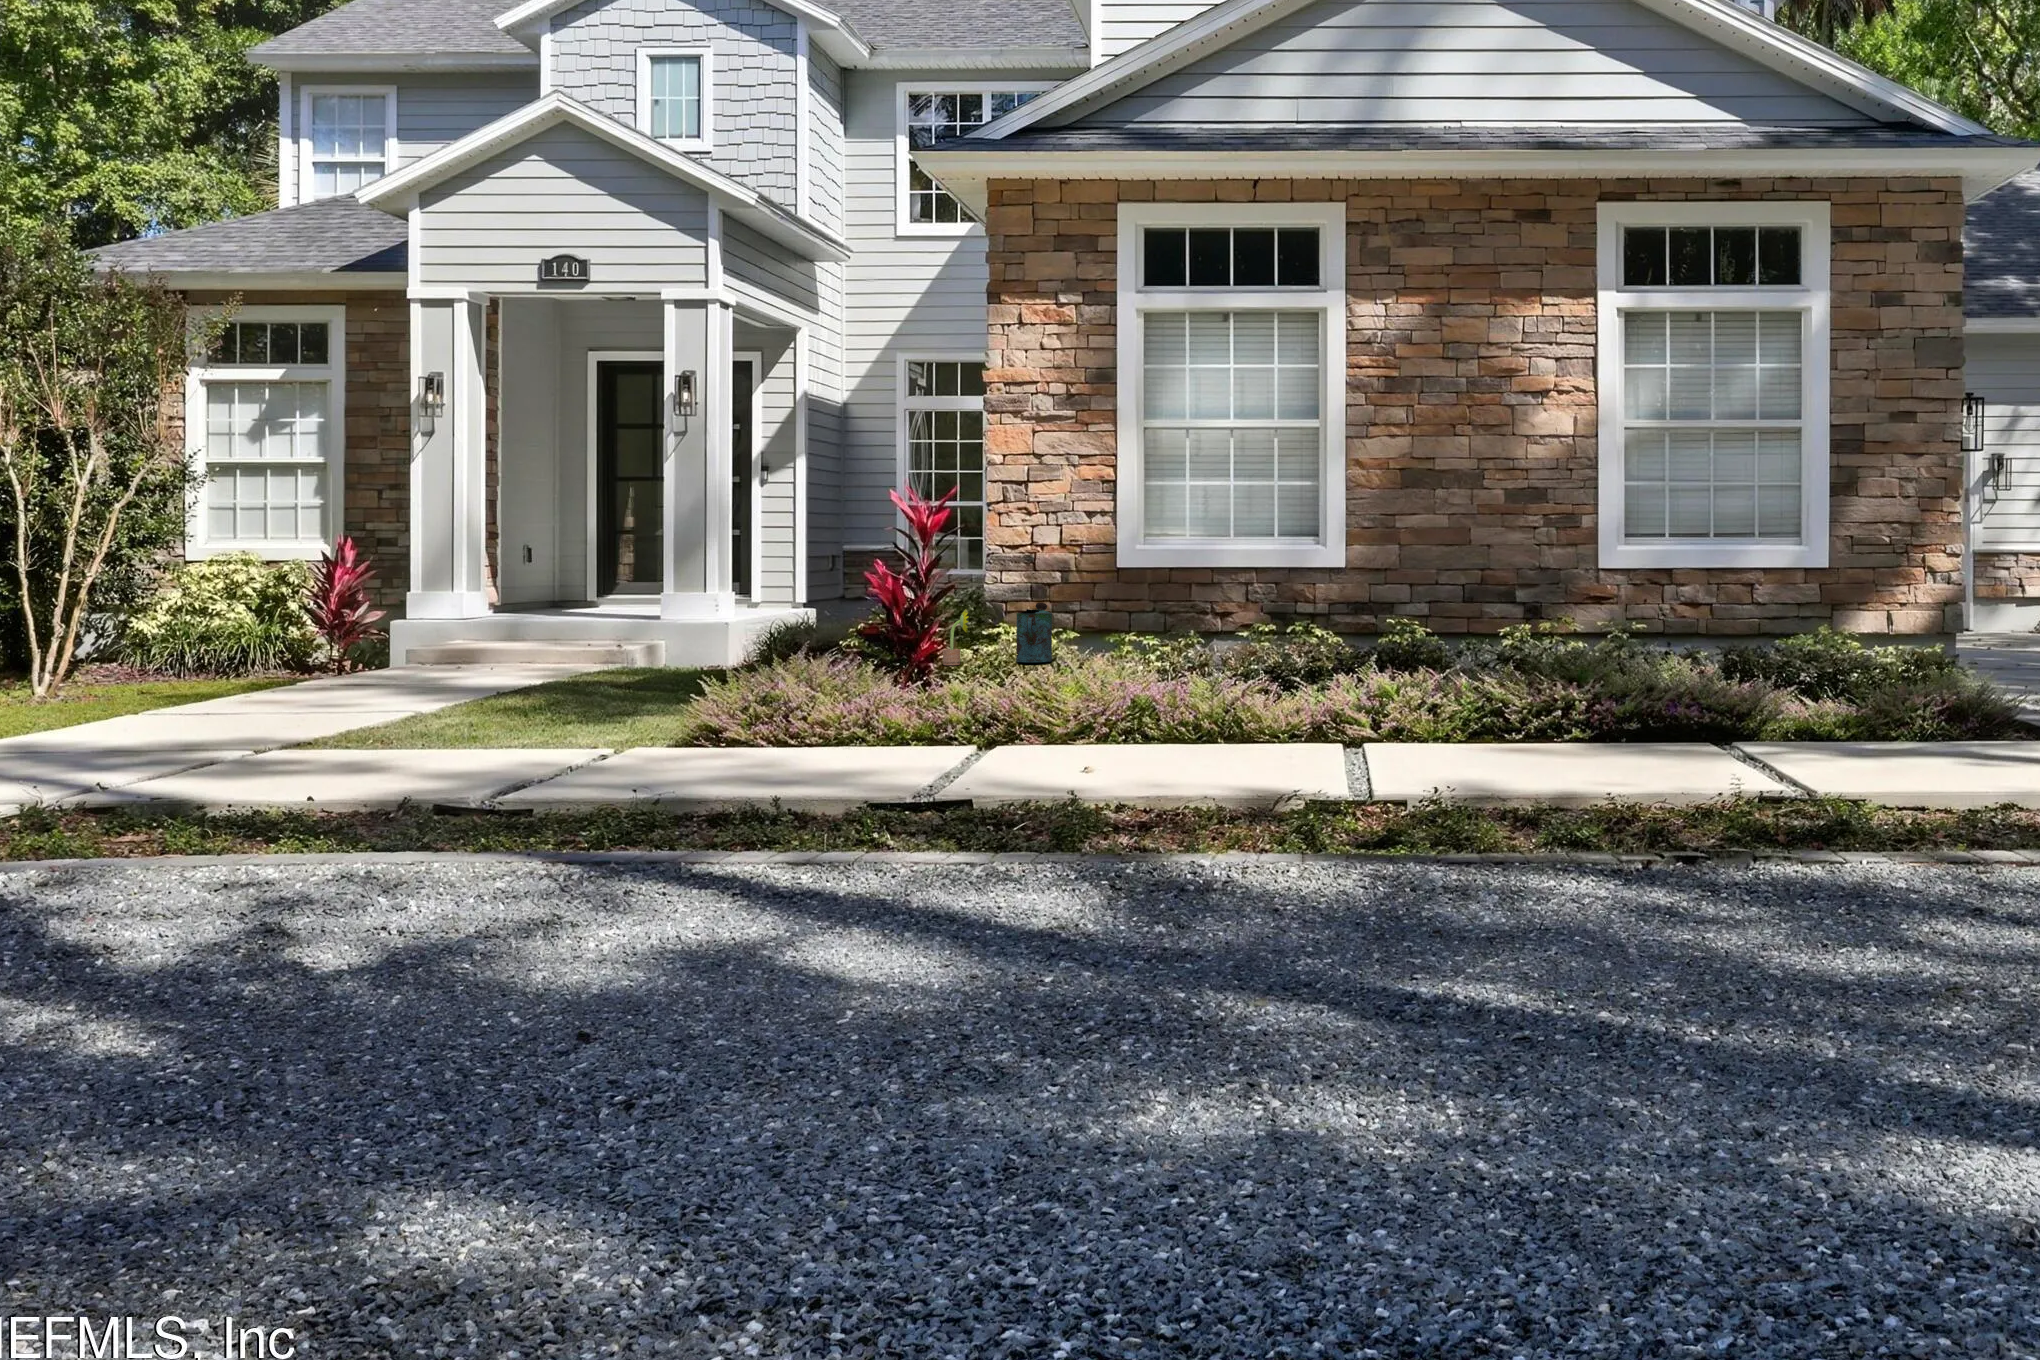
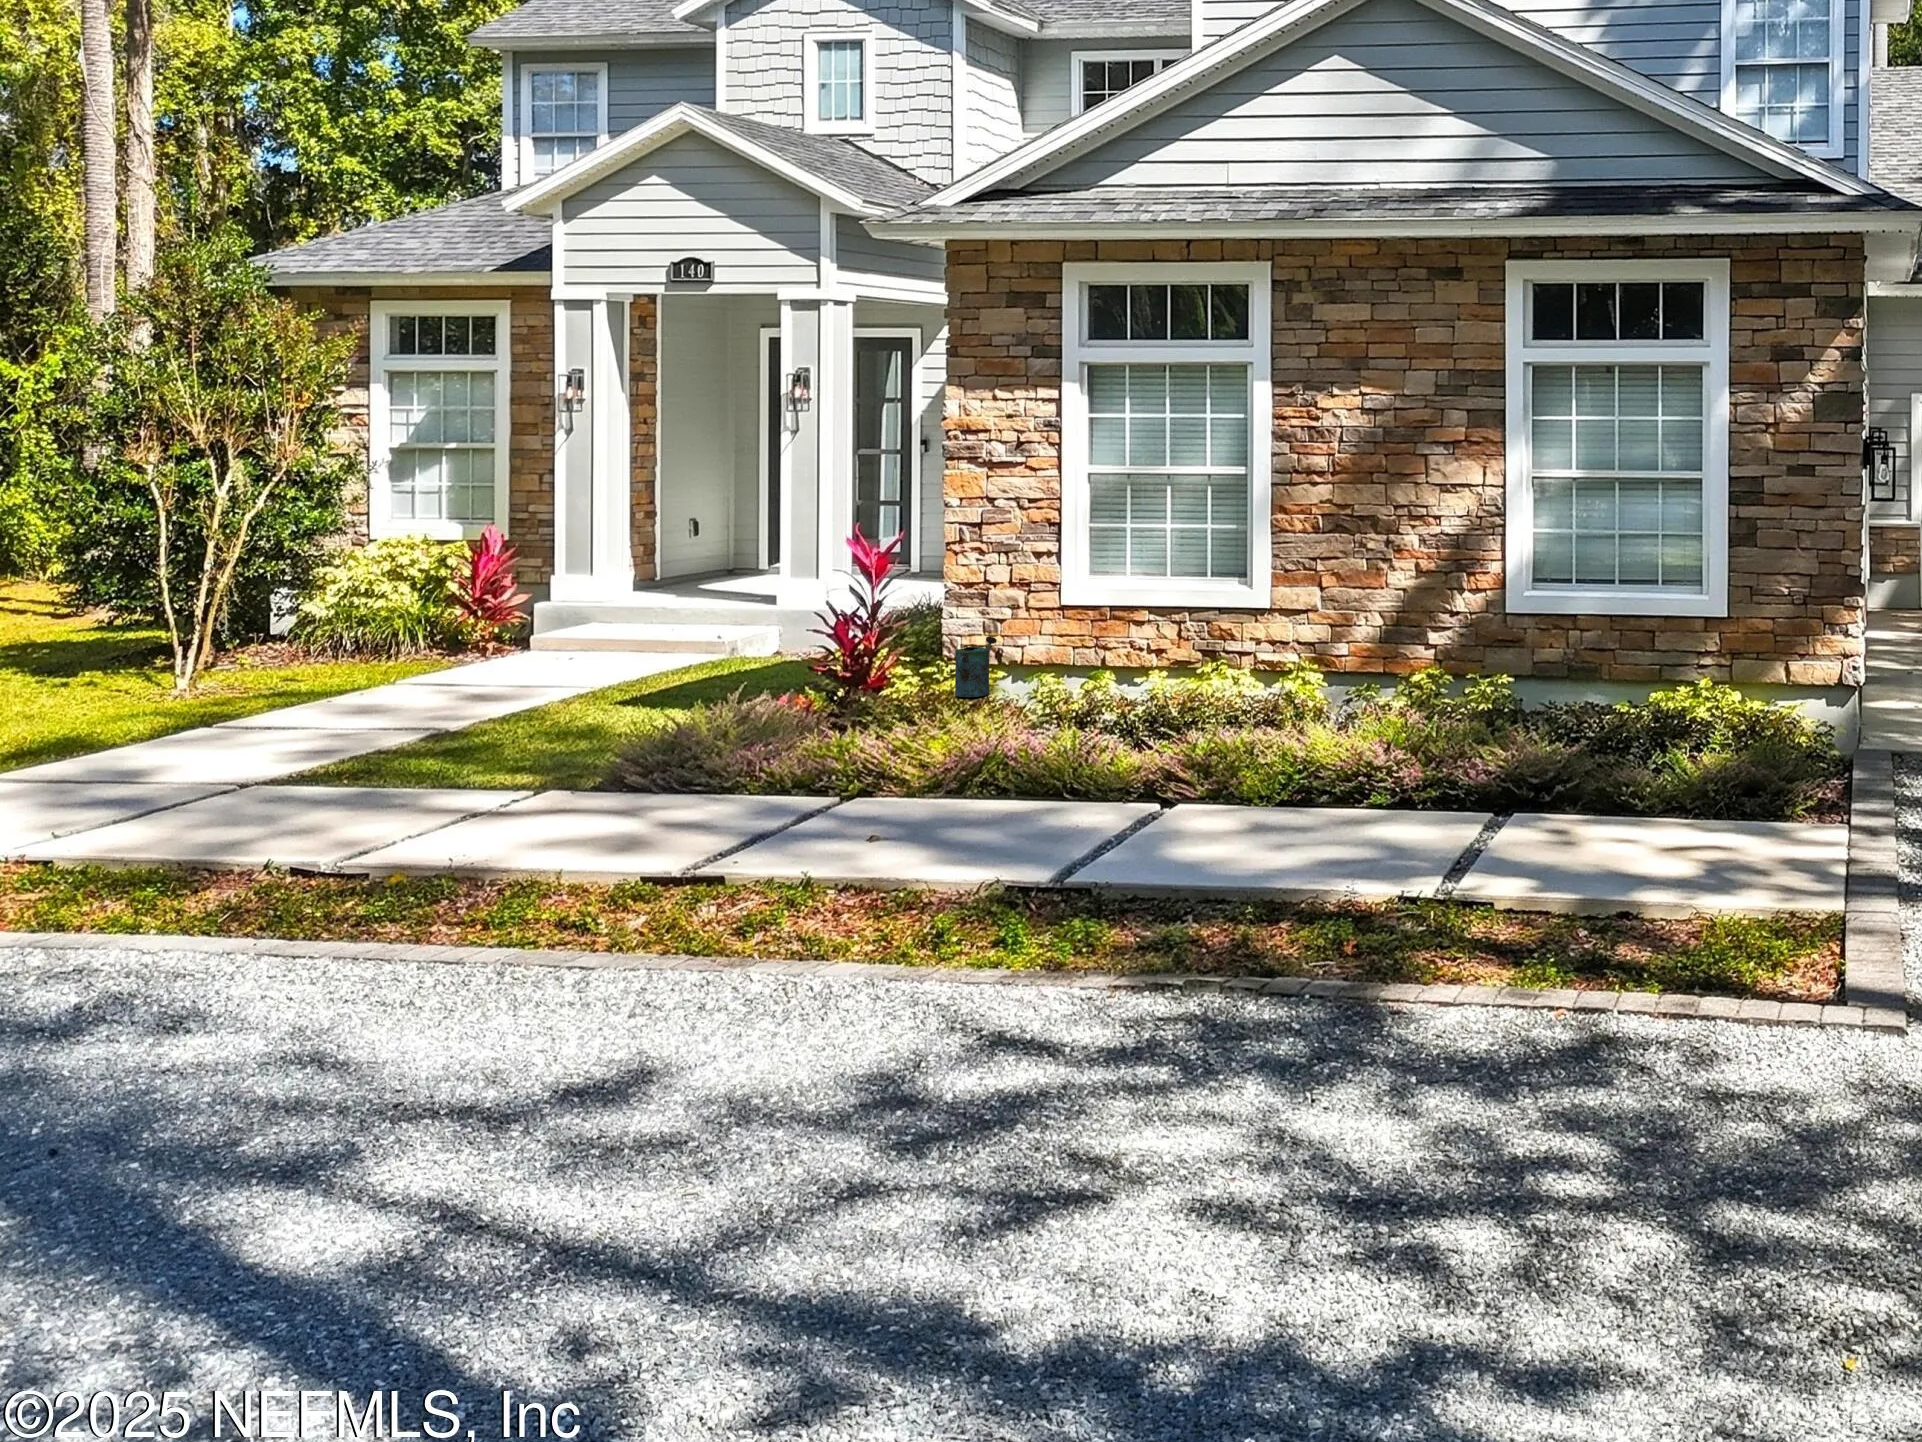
decorative plant: present [943,611,968,665] -> none [888,645,913,698]

